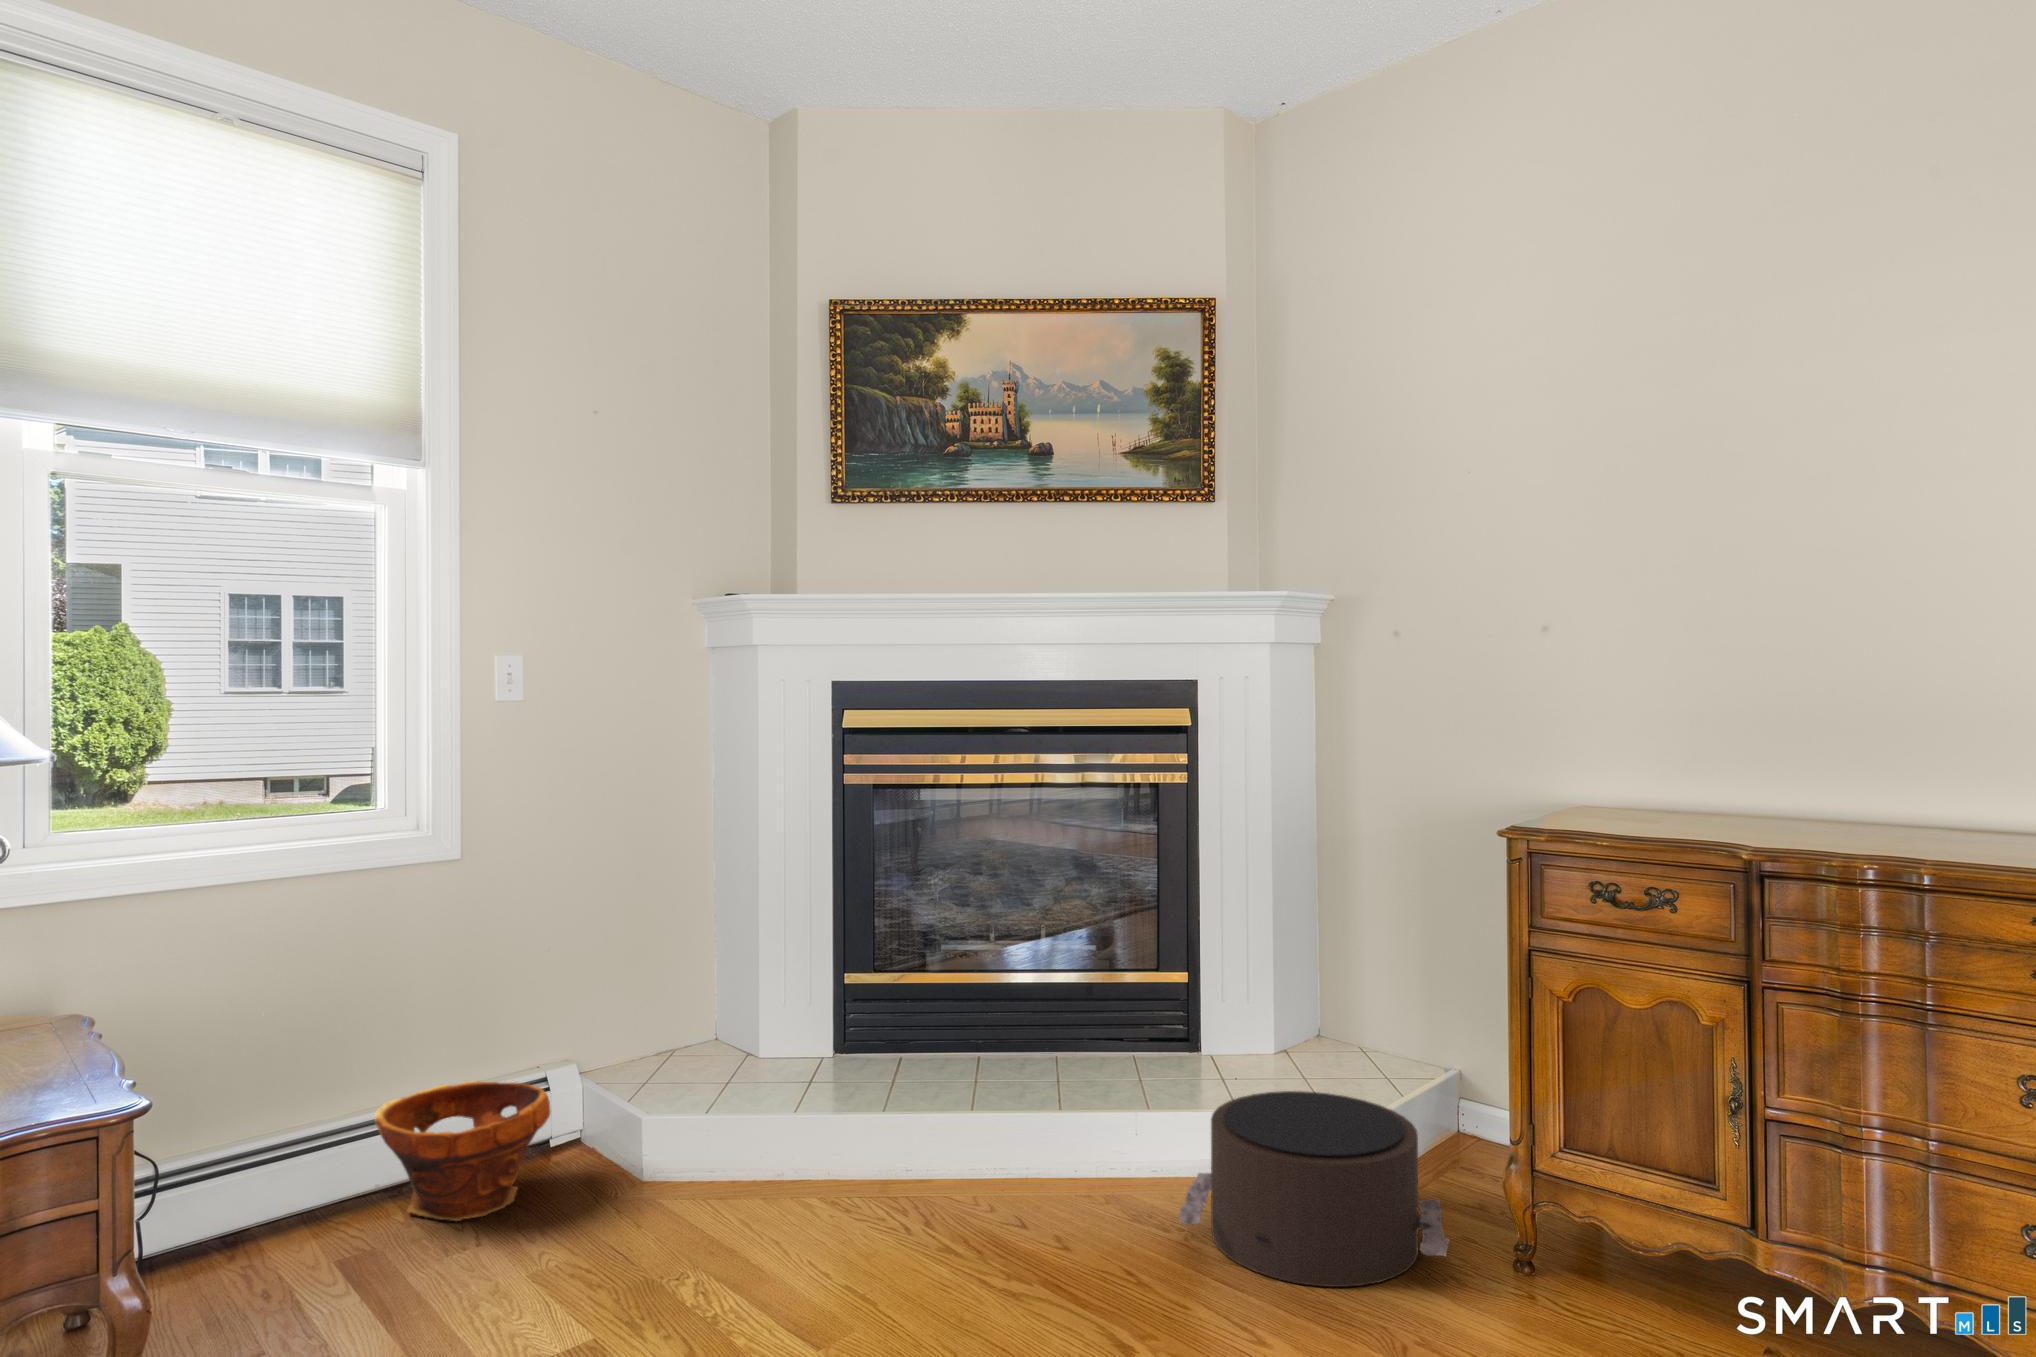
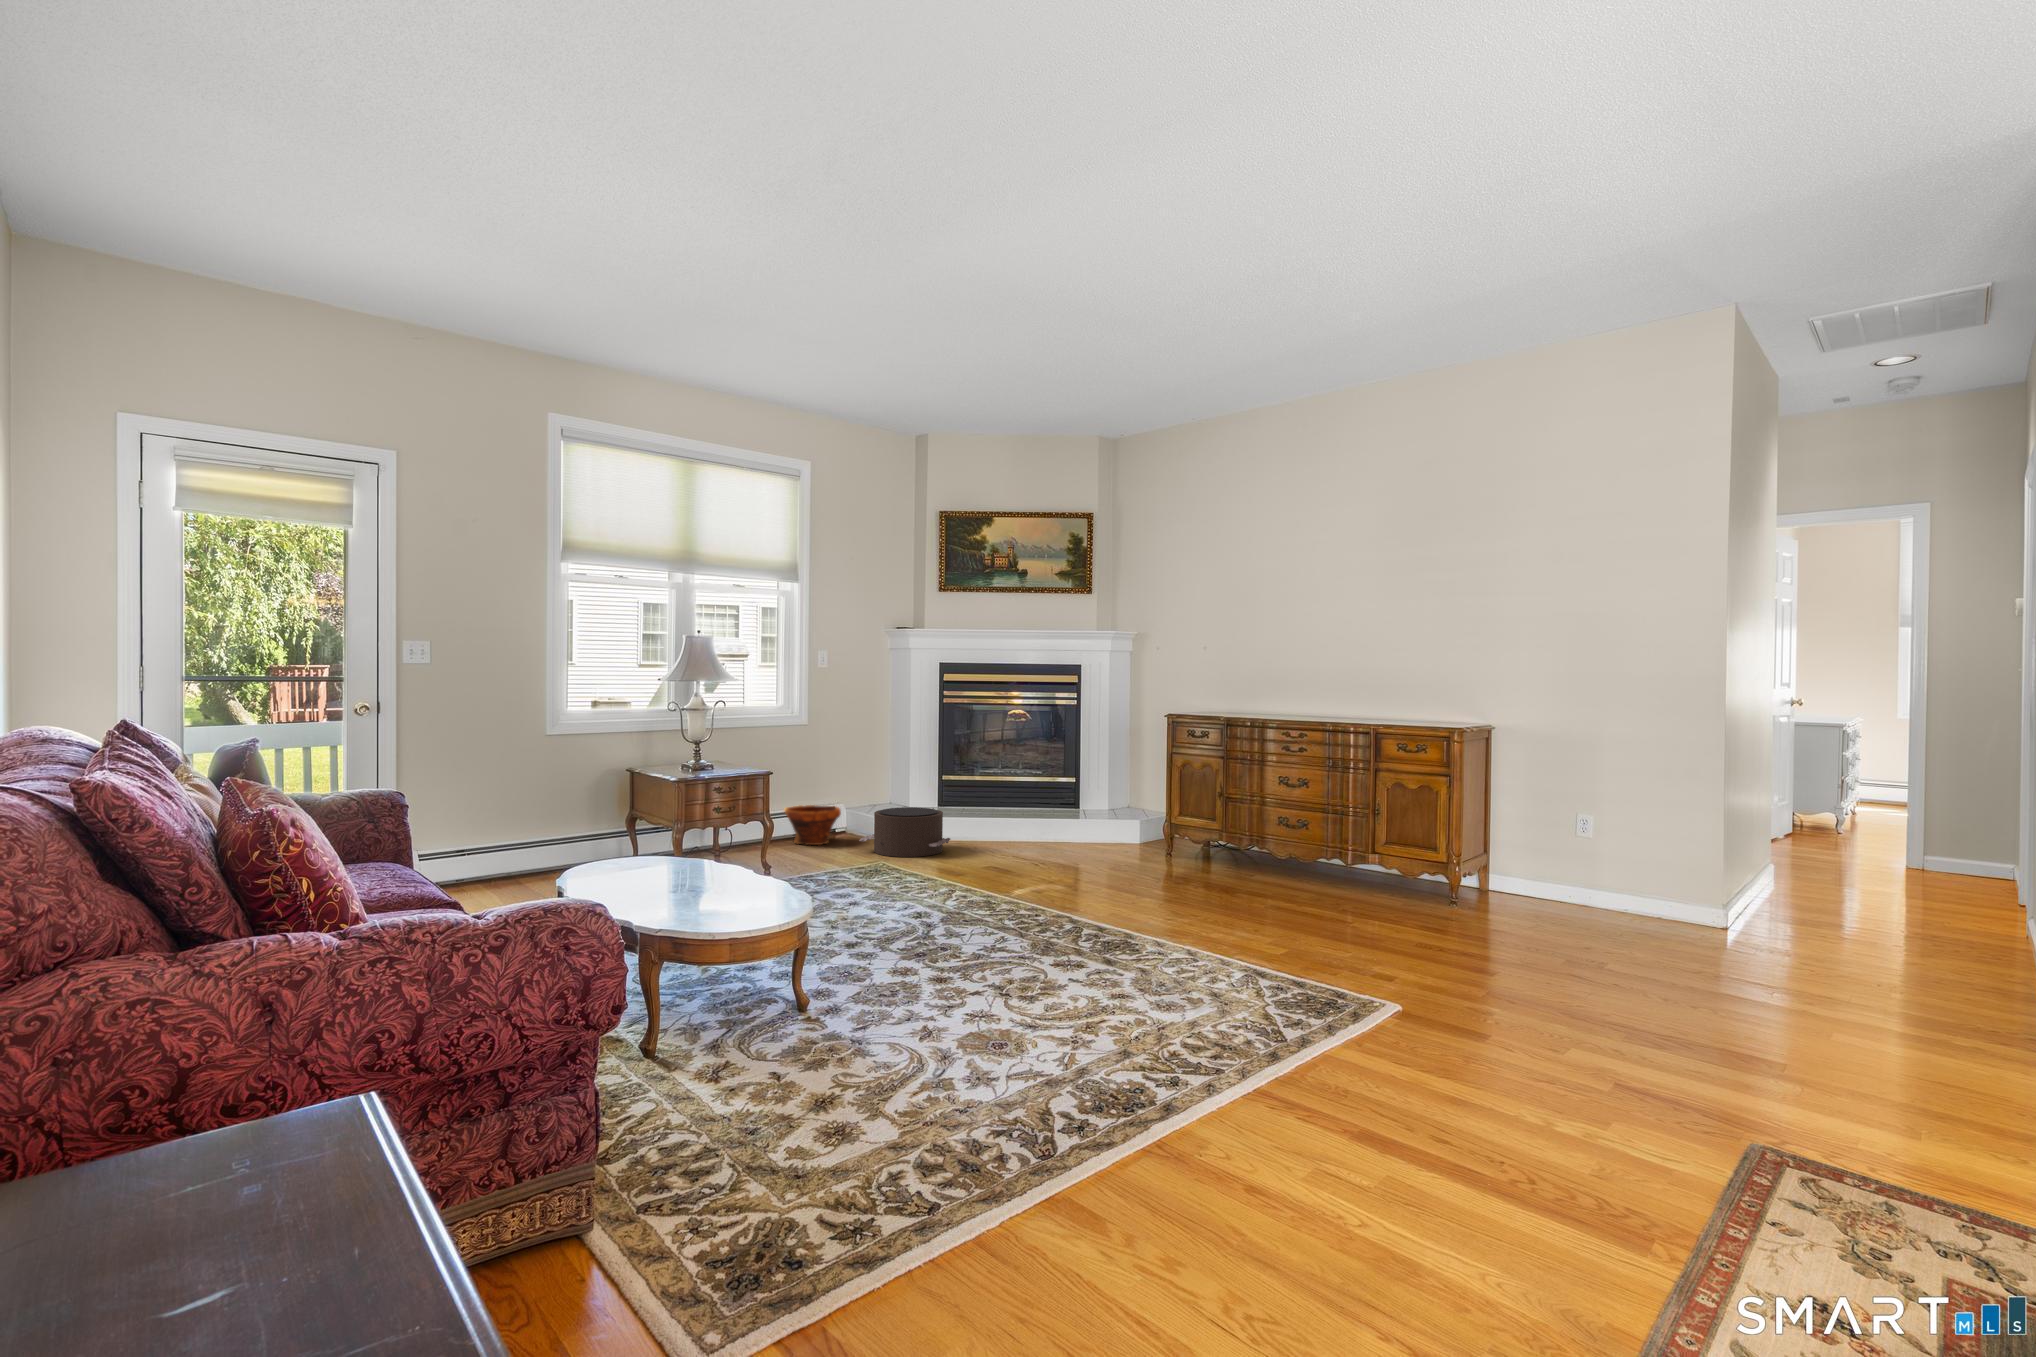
pouf: present [1179,1091,1449,1287] -> present [859,807,950,857]

